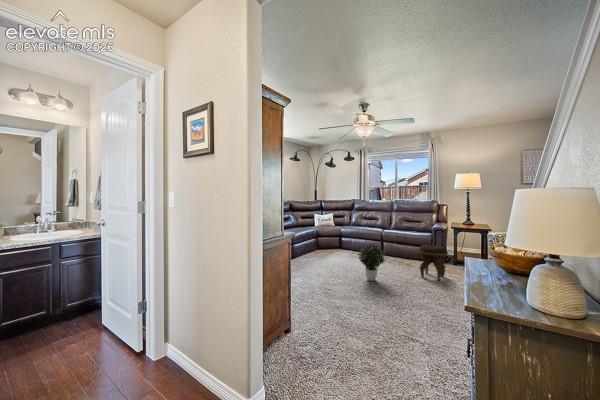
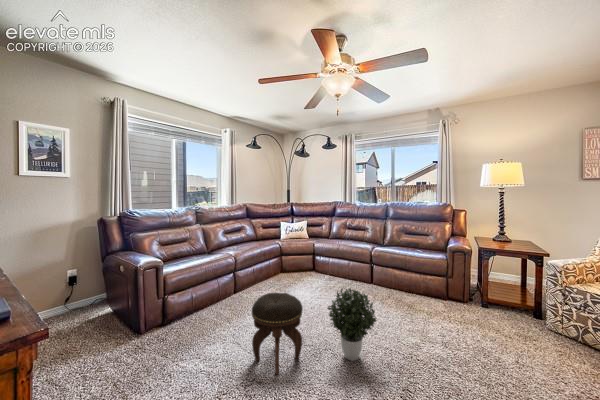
footstool: present [419,245,448,281] -> present [252,293,303,375]

